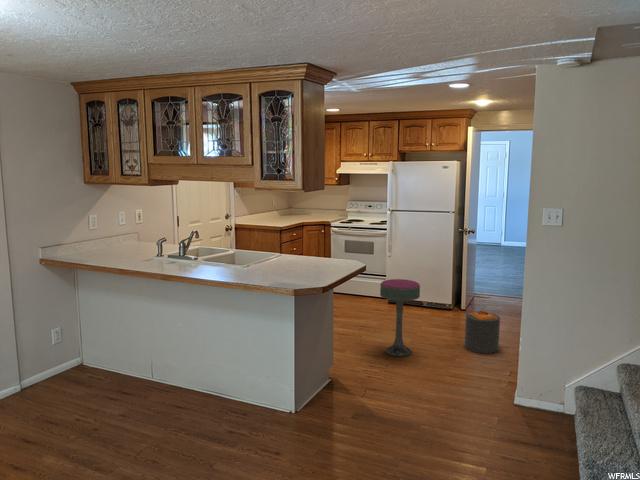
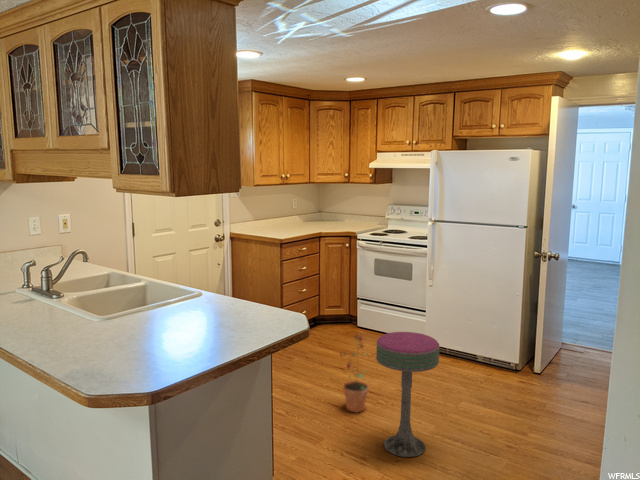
potted plant: none [343,286,366,338] -> present [340,335,368,412]
trash can: present [465,306,500,353] -> none [516,375,578,467]

